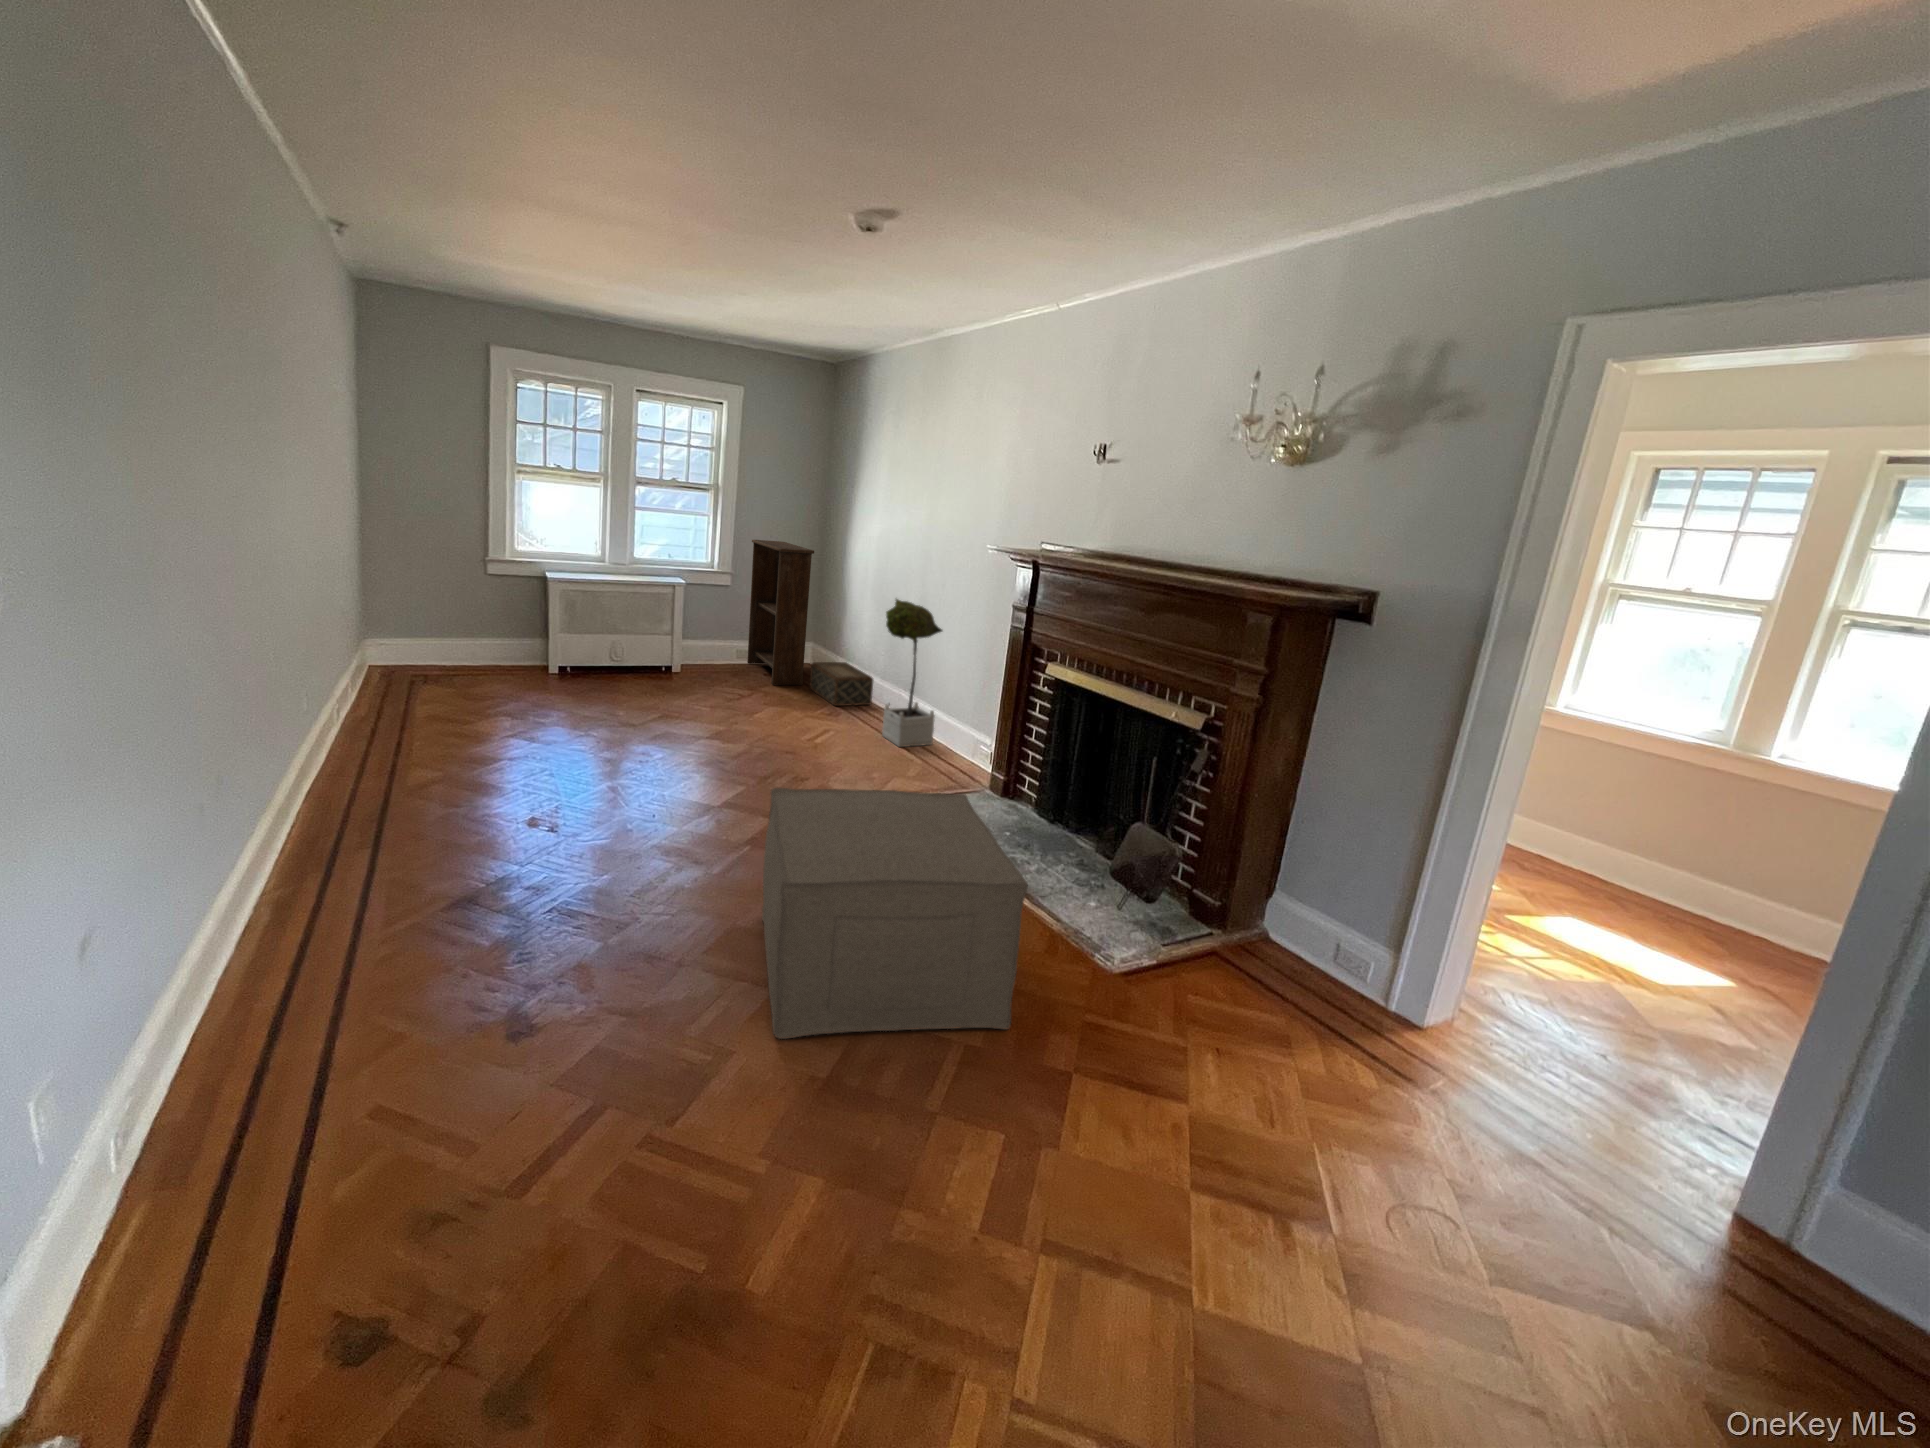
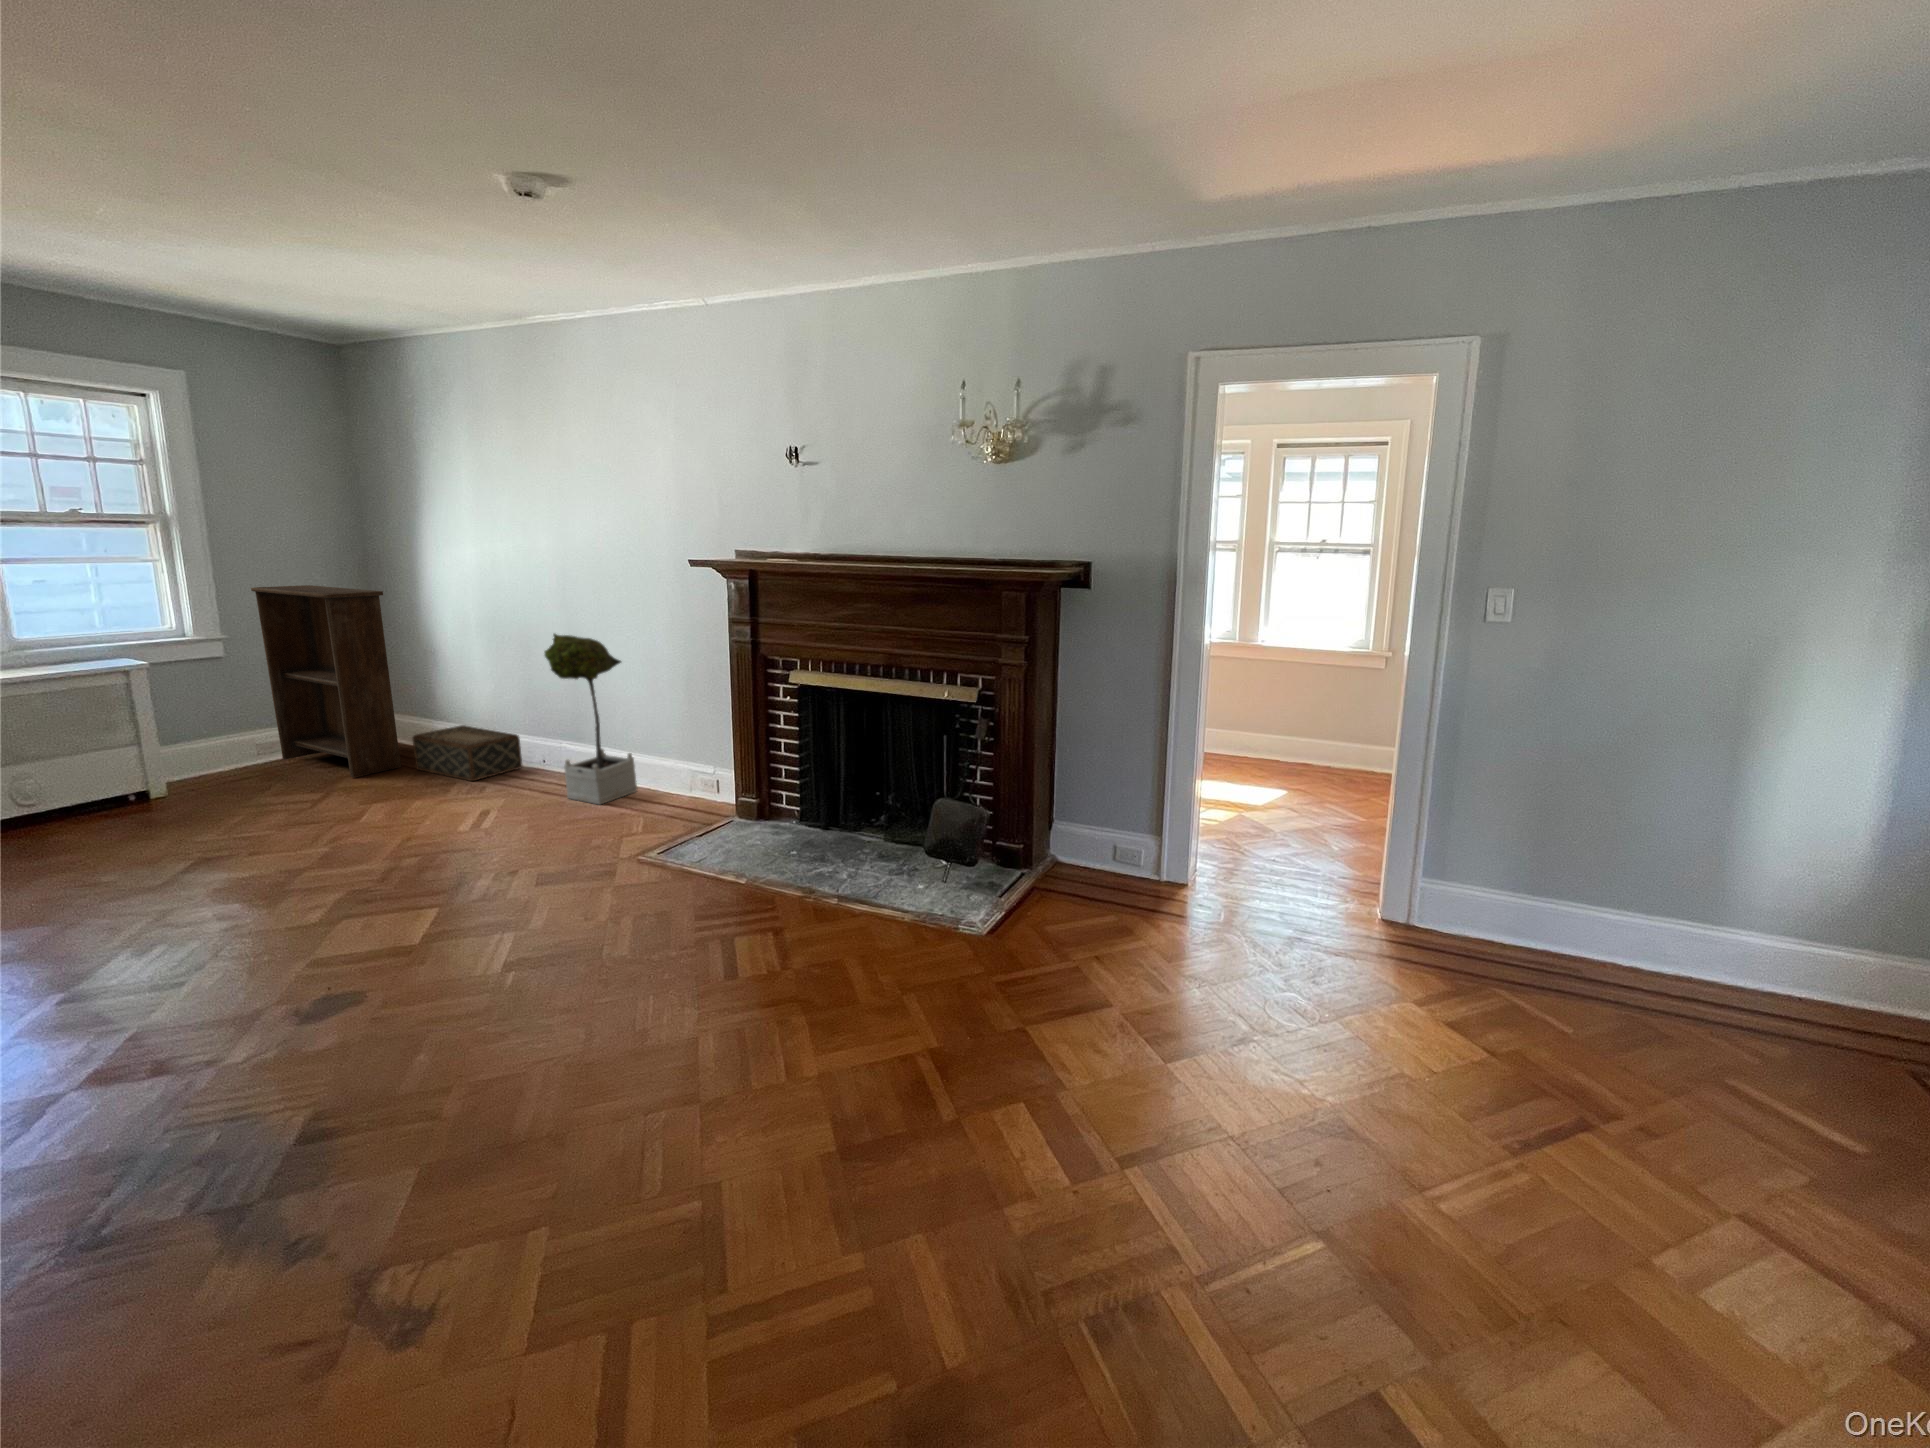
ottoman: present [762,788,1028,1039] -> none [582,821,946,1165]

